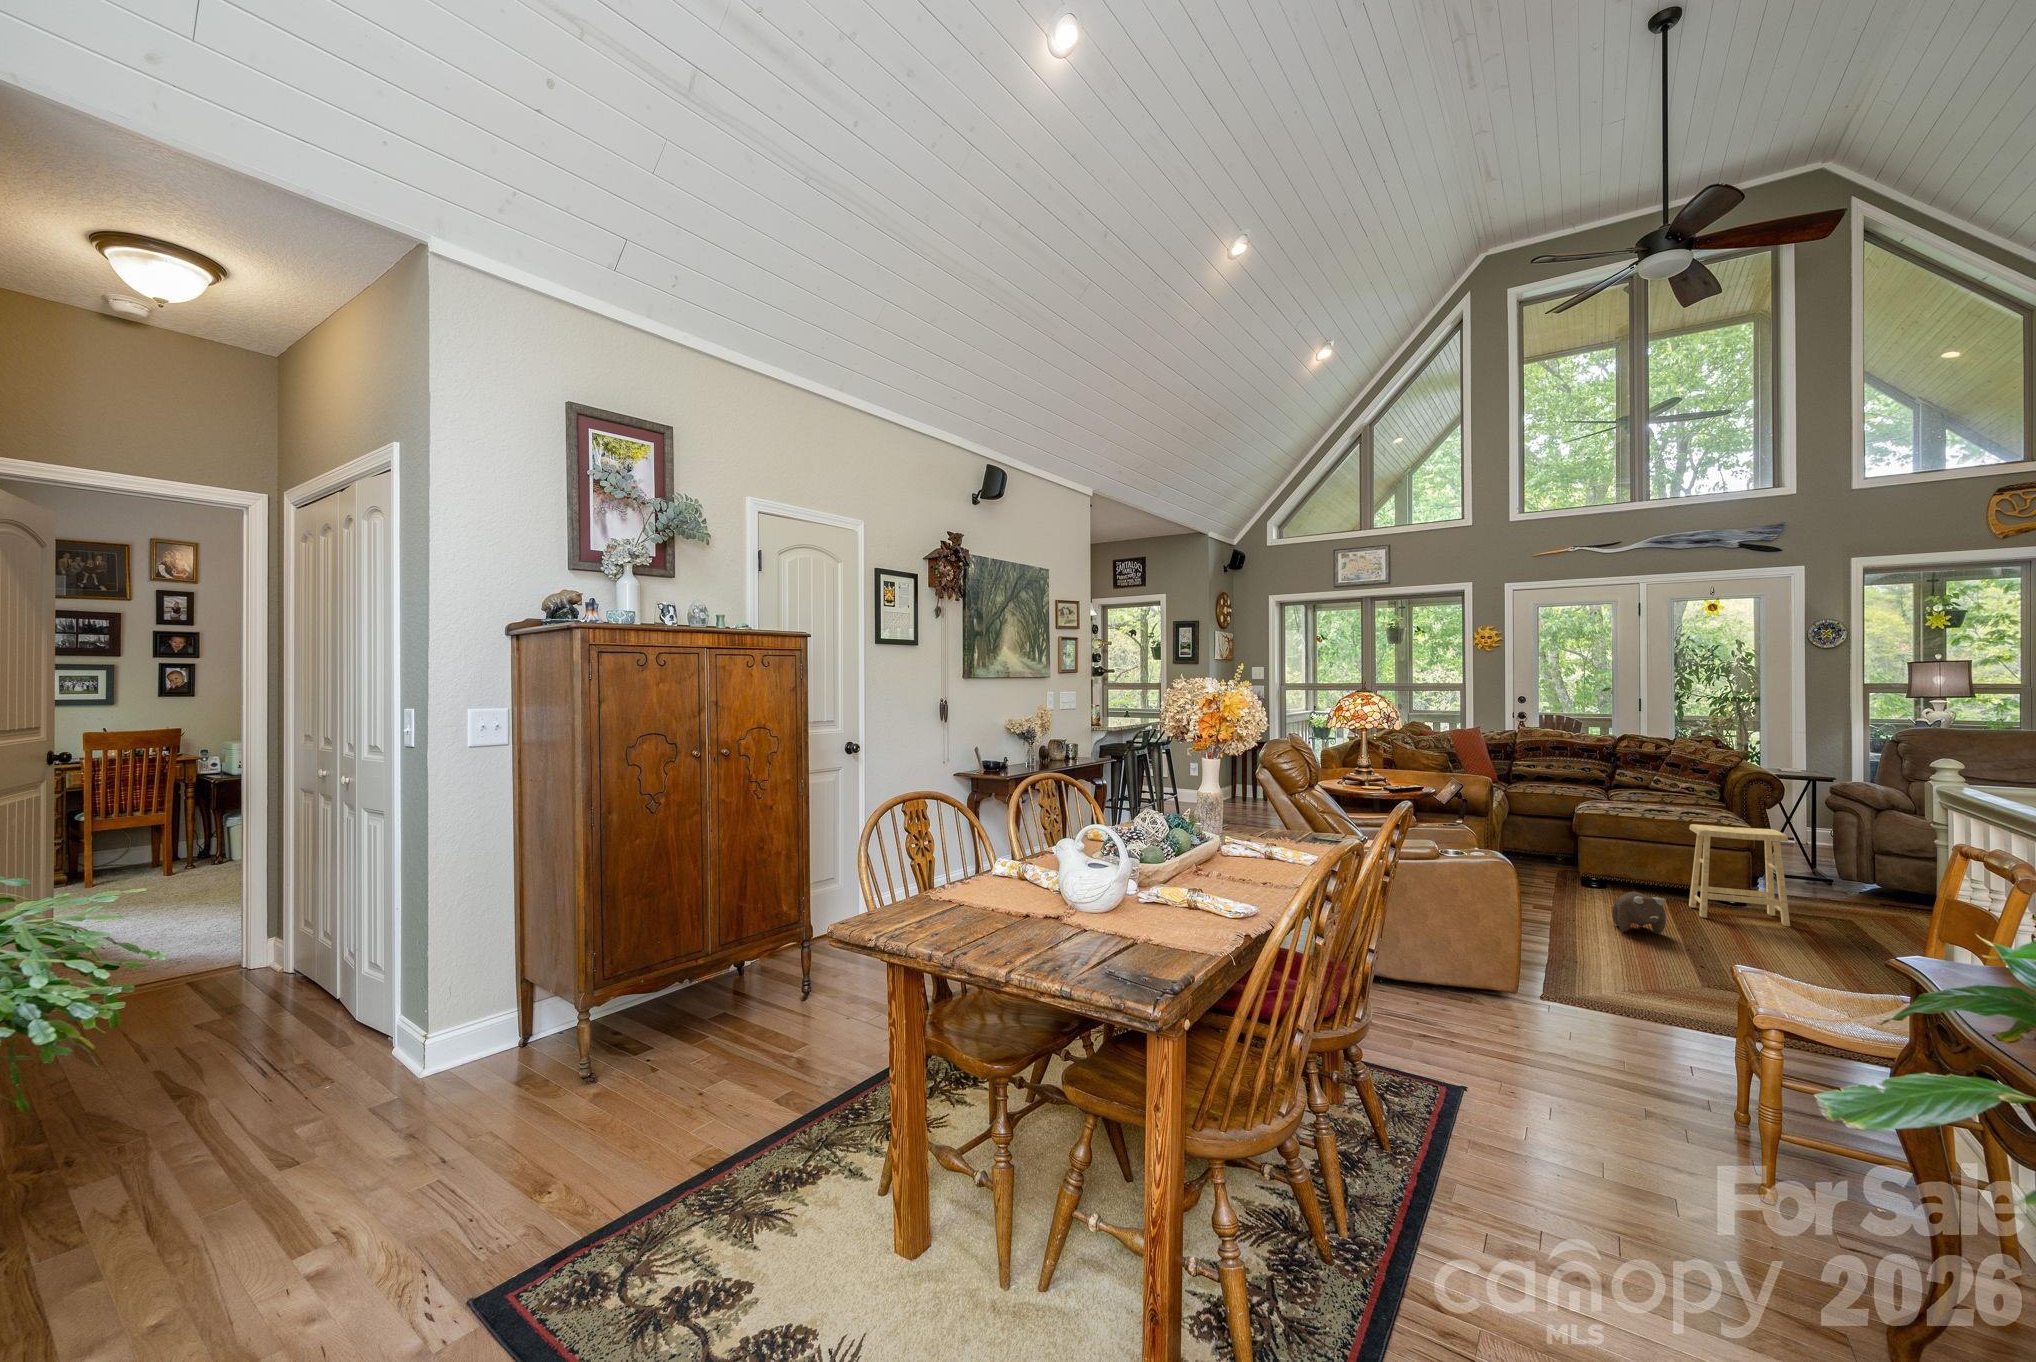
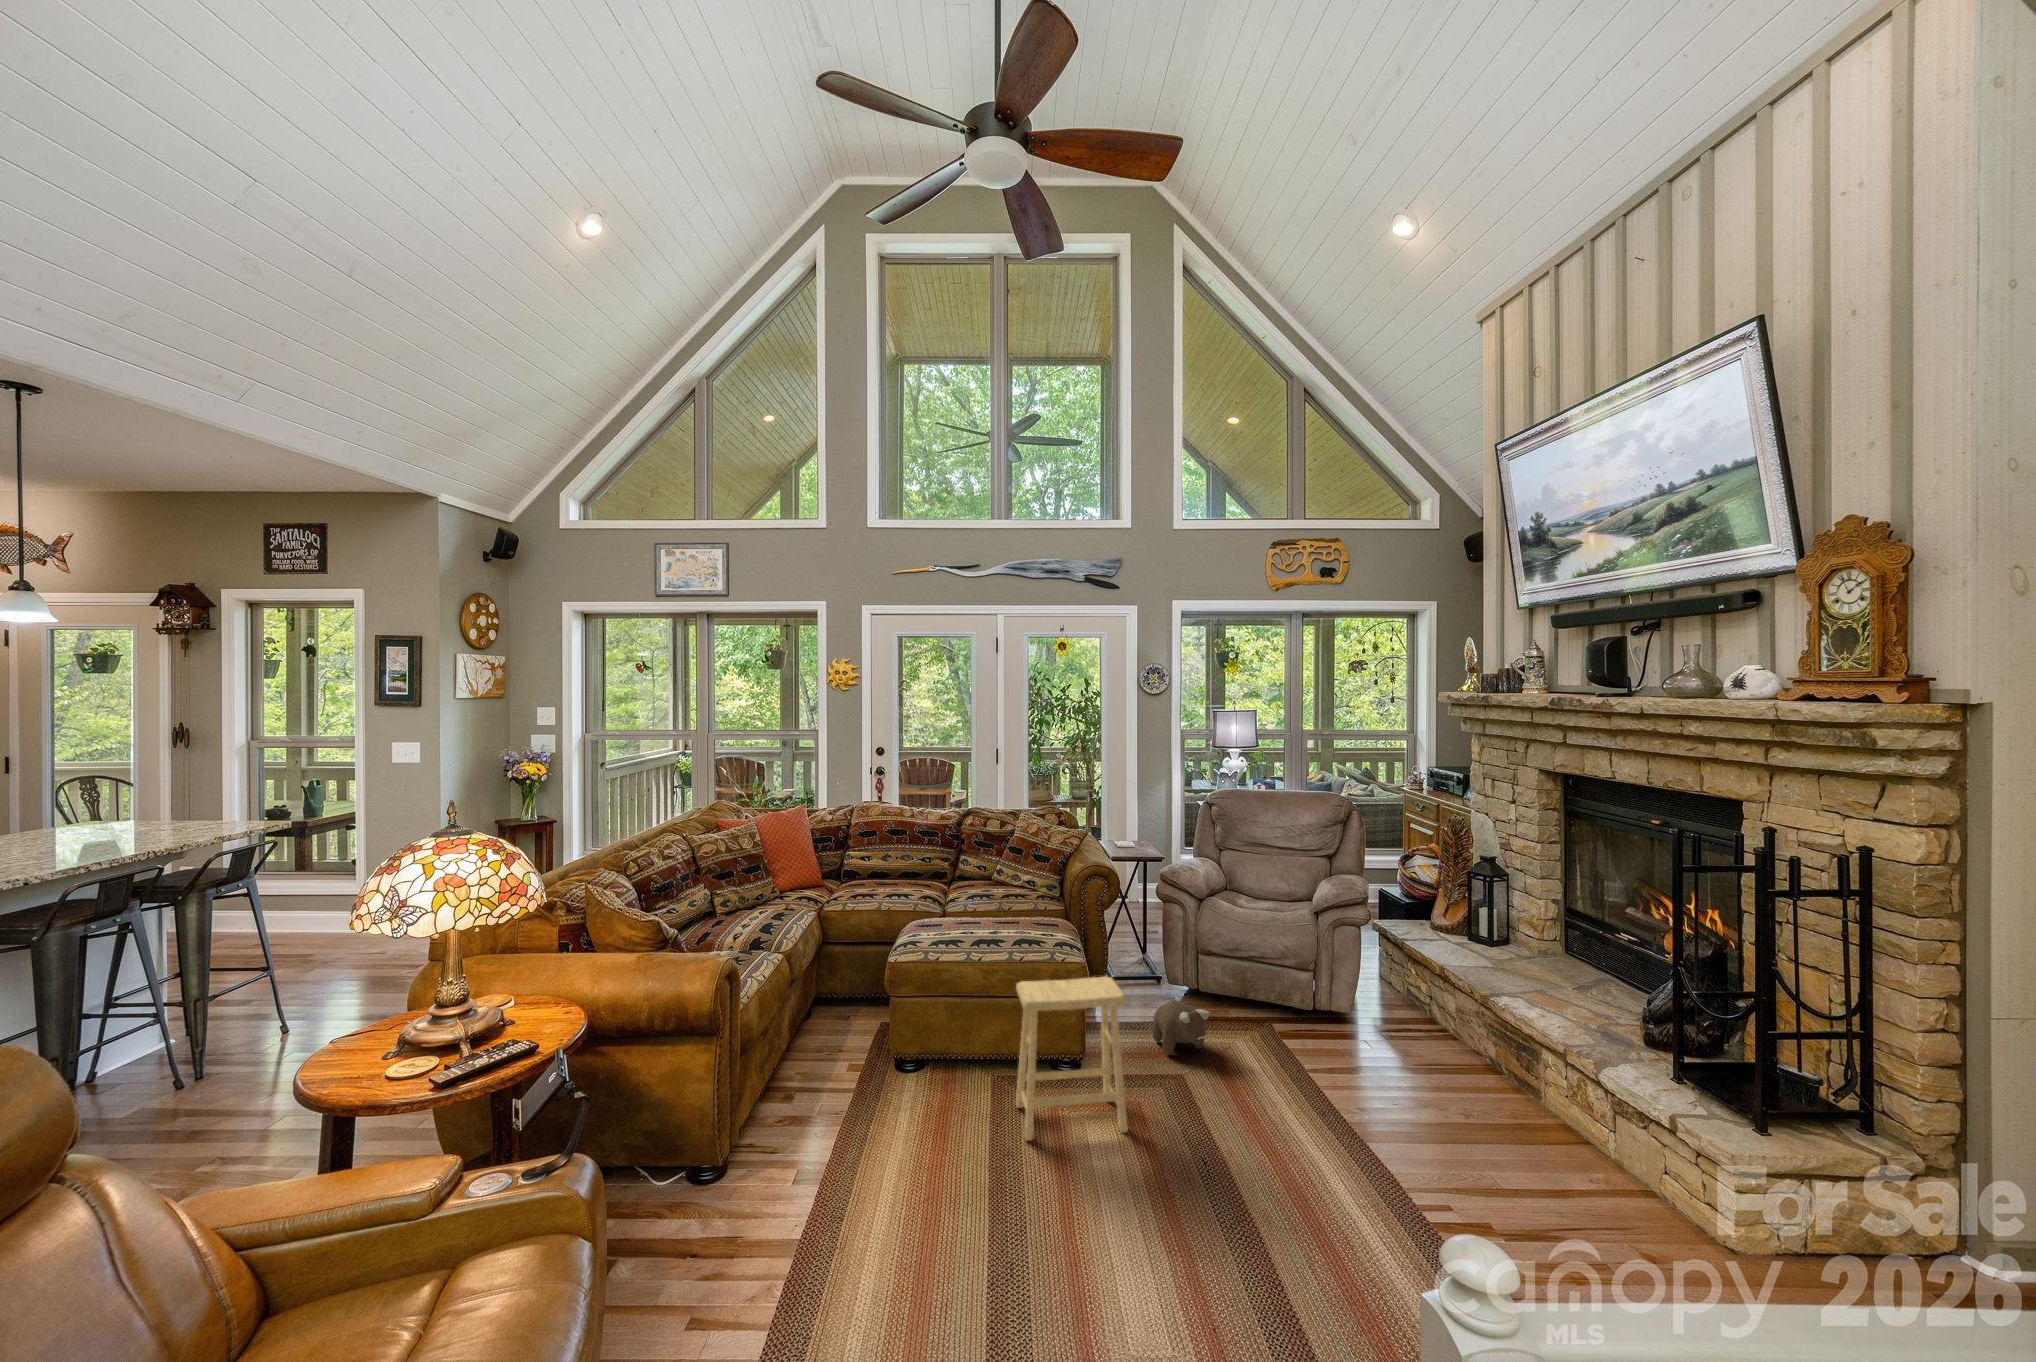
plush toy: present [1612,892,1666,934] -> present [1152,1001,1210,1055]

